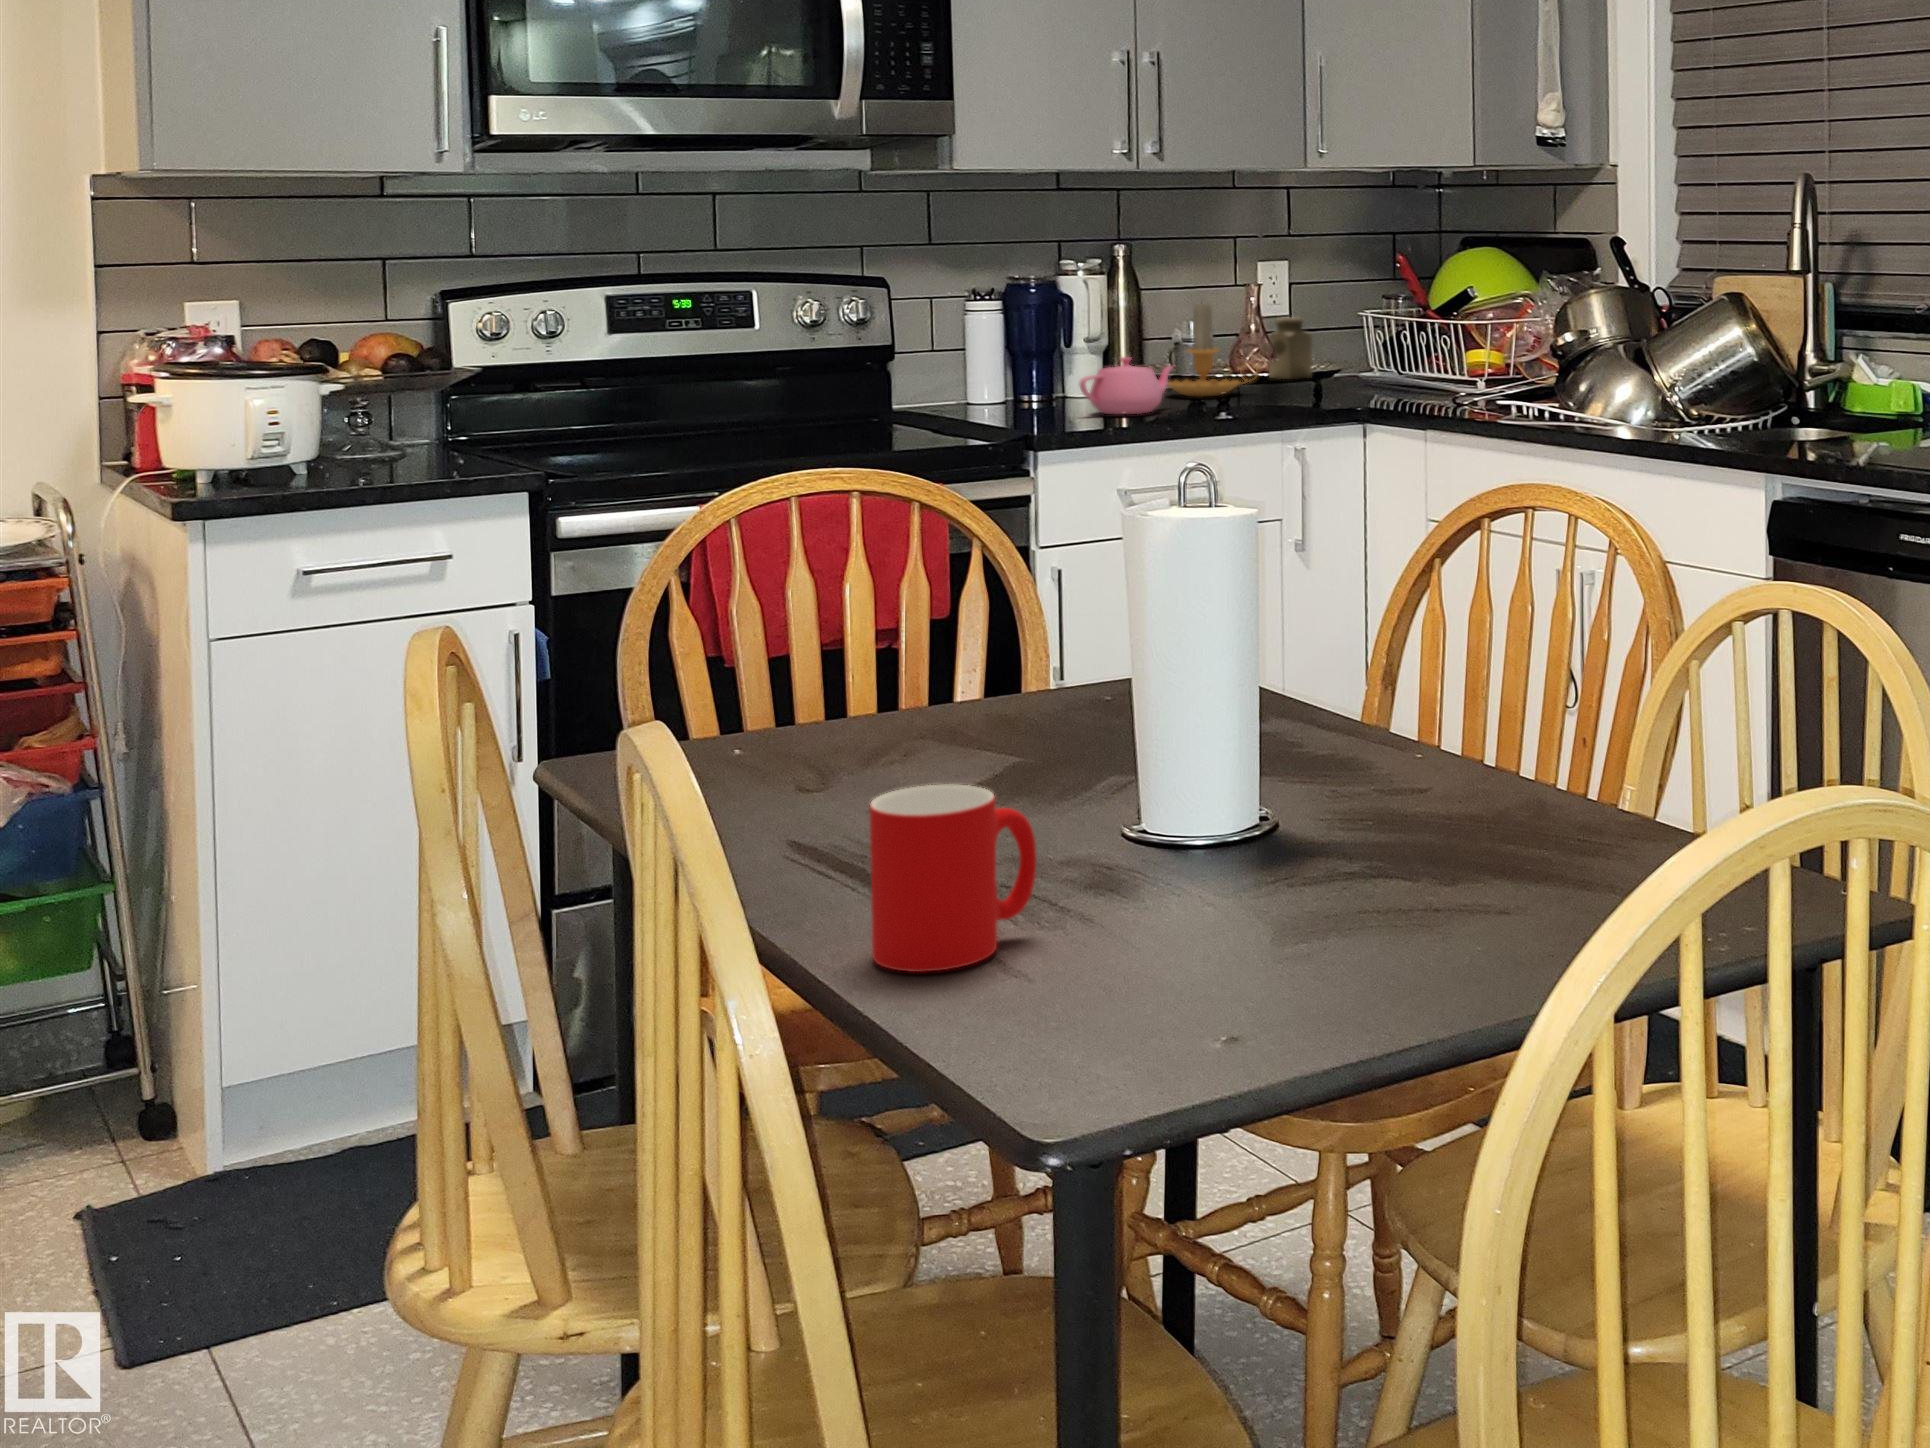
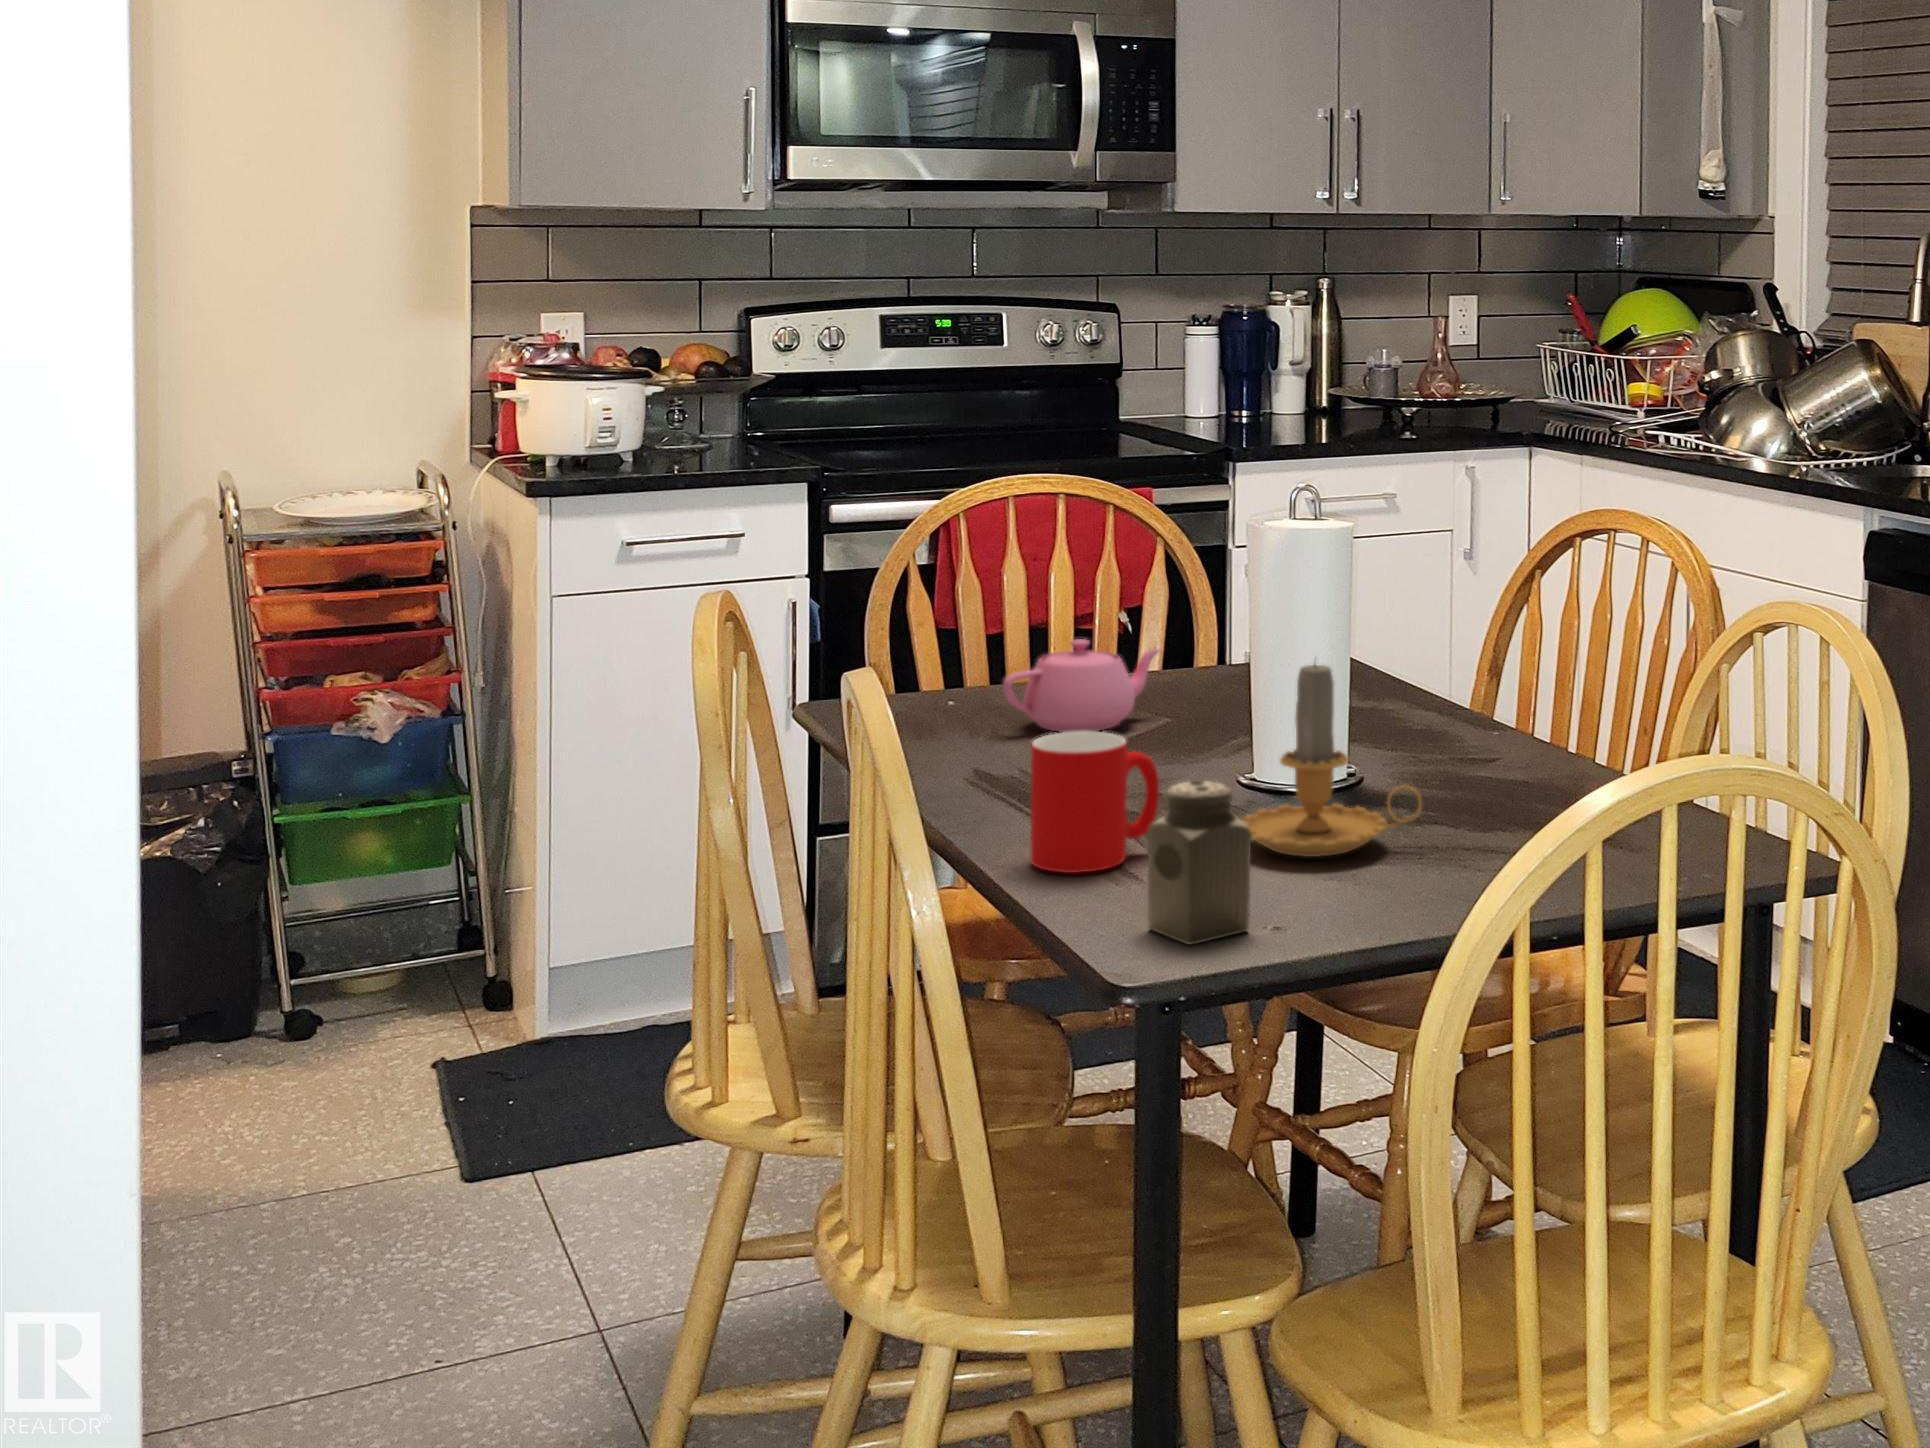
candle: present [1167,303,1251,397] -> present [1242,664,1422,857]
salt shaker: present [1269,317,1312,379] -> present [1148,781,1251,944]
teapot: present [1079,357,1173,414] -> present [1003,639,1160,732]

